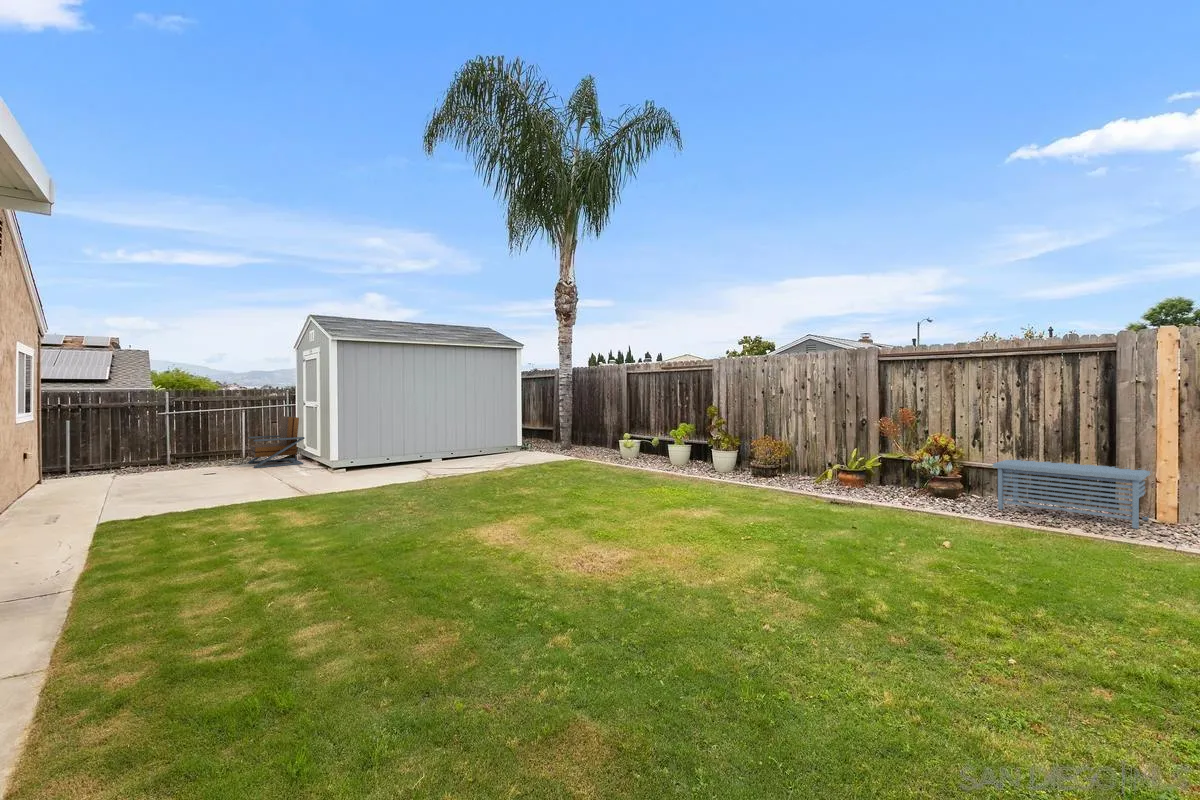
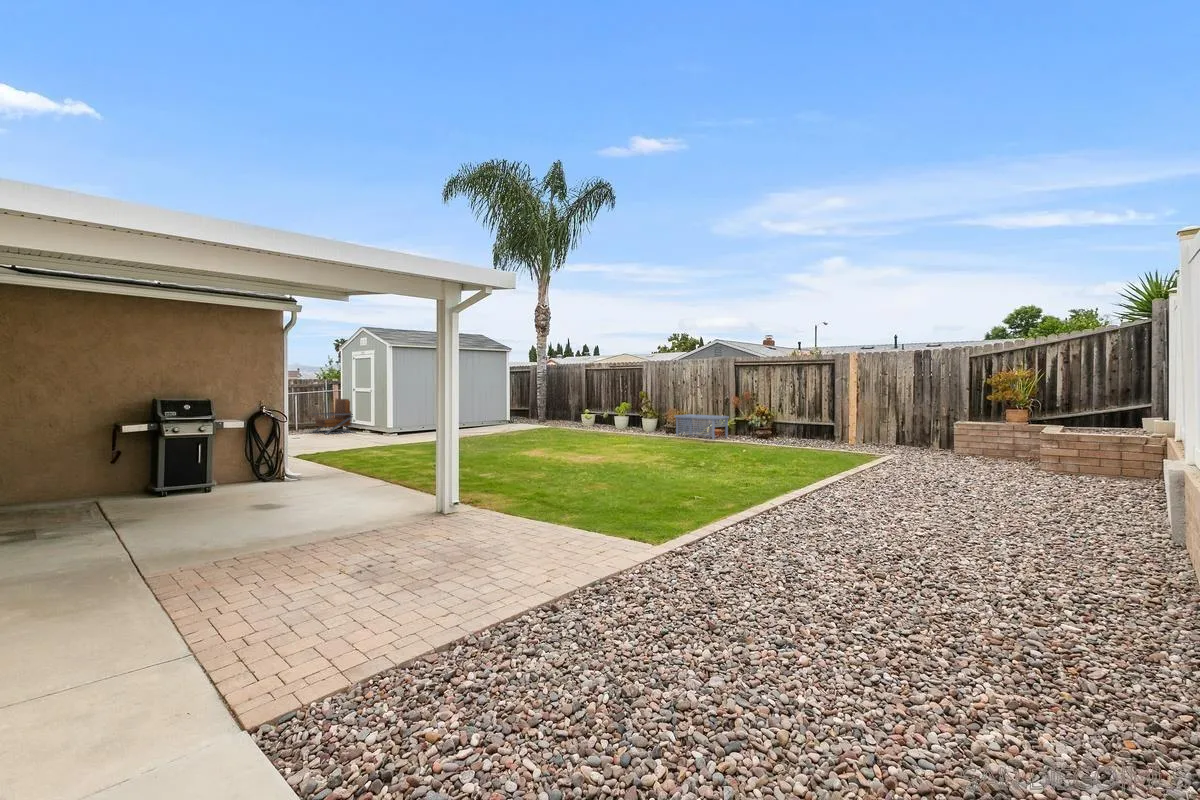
storage bench: present [993,460,1150,529] -> present [674,414,729,439]

